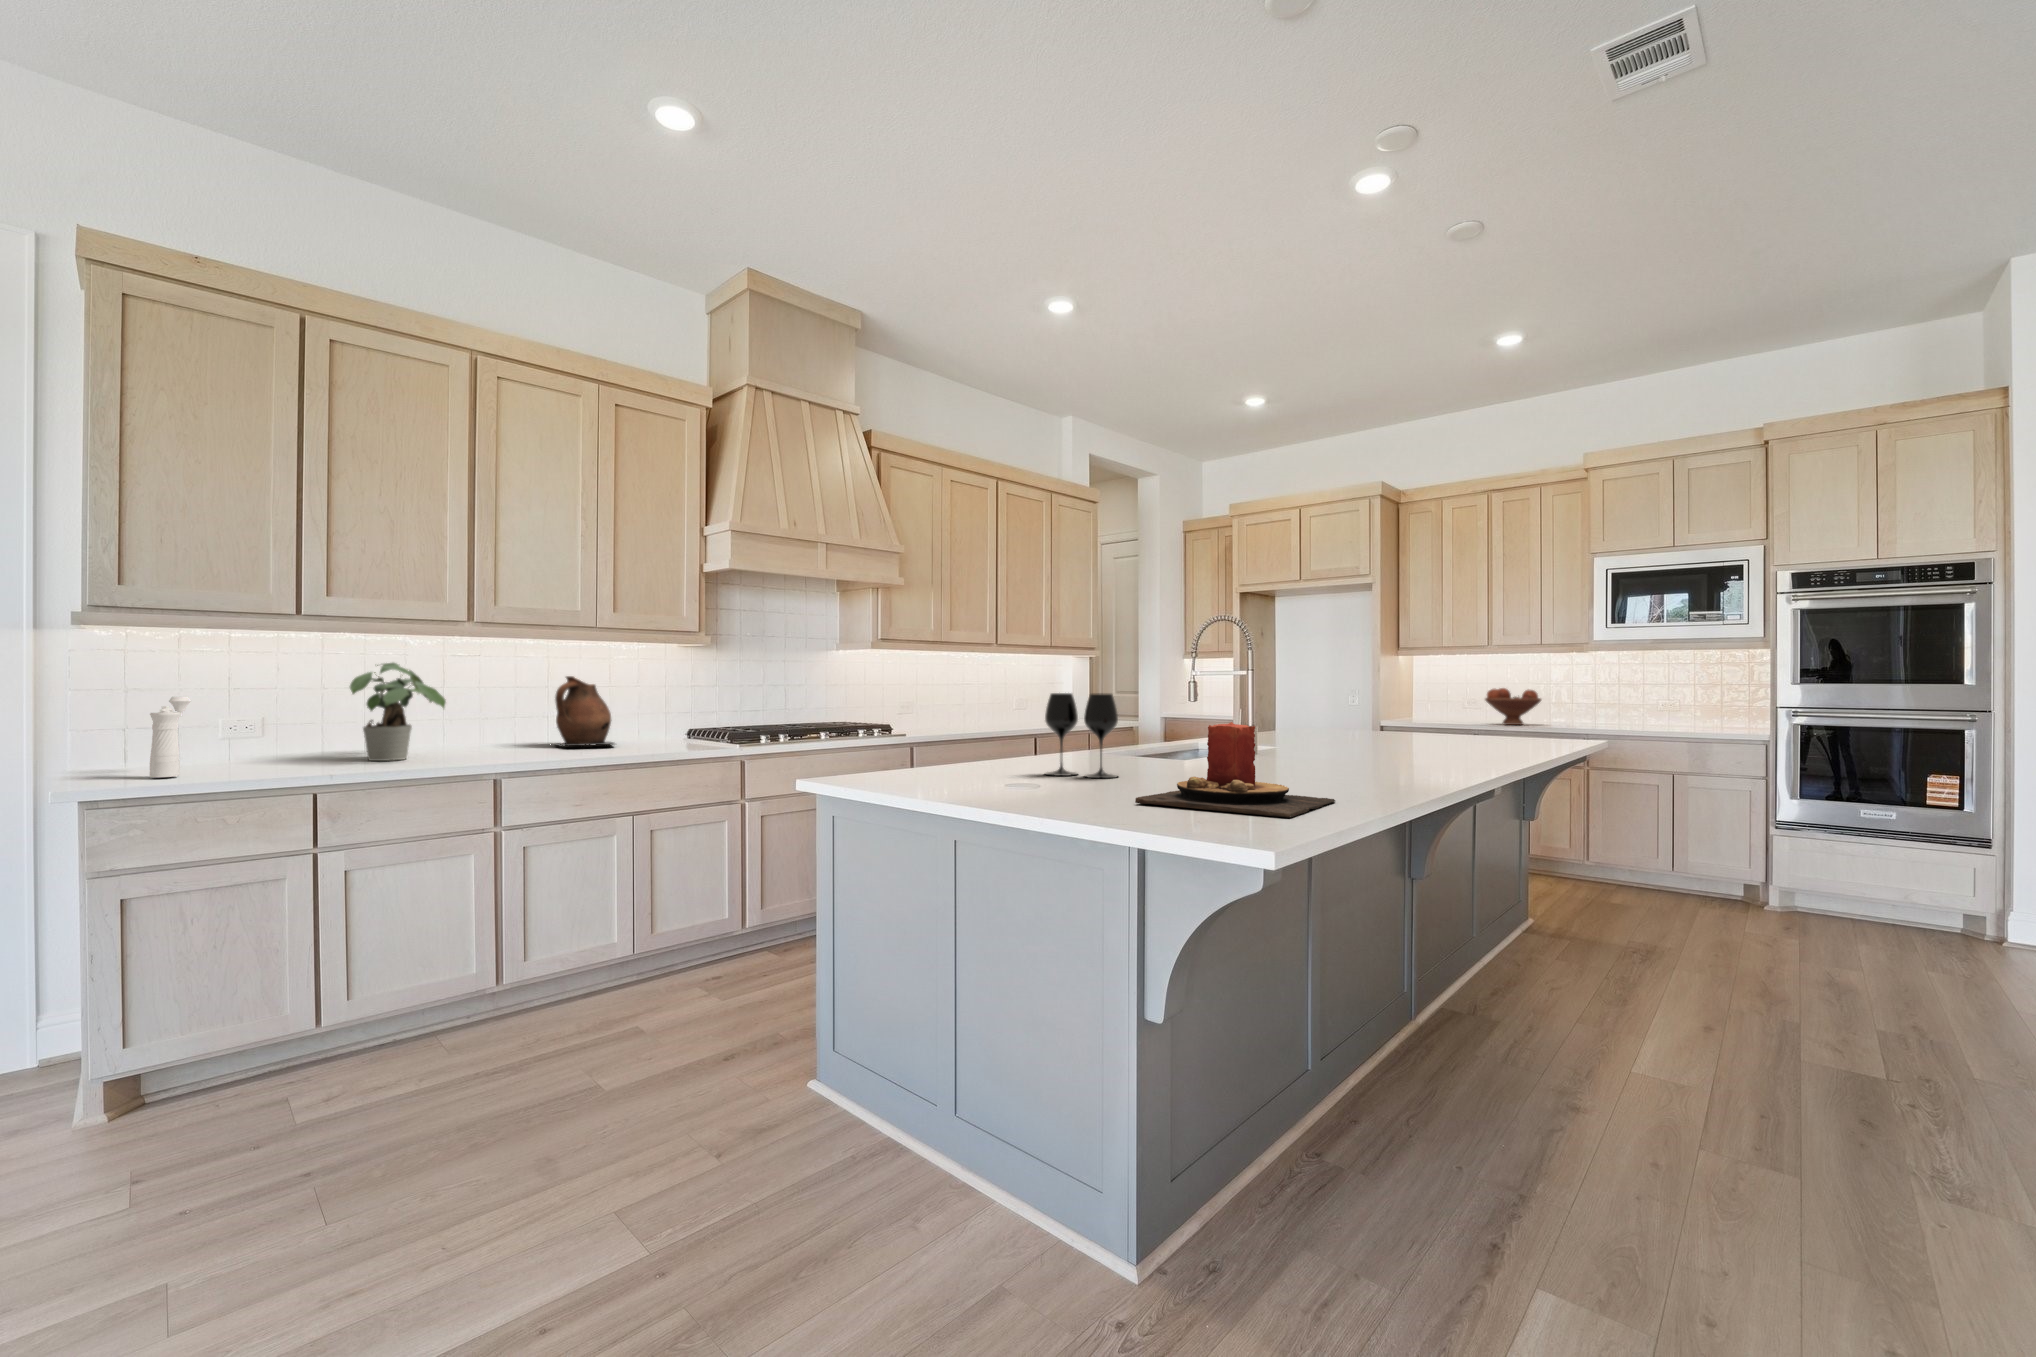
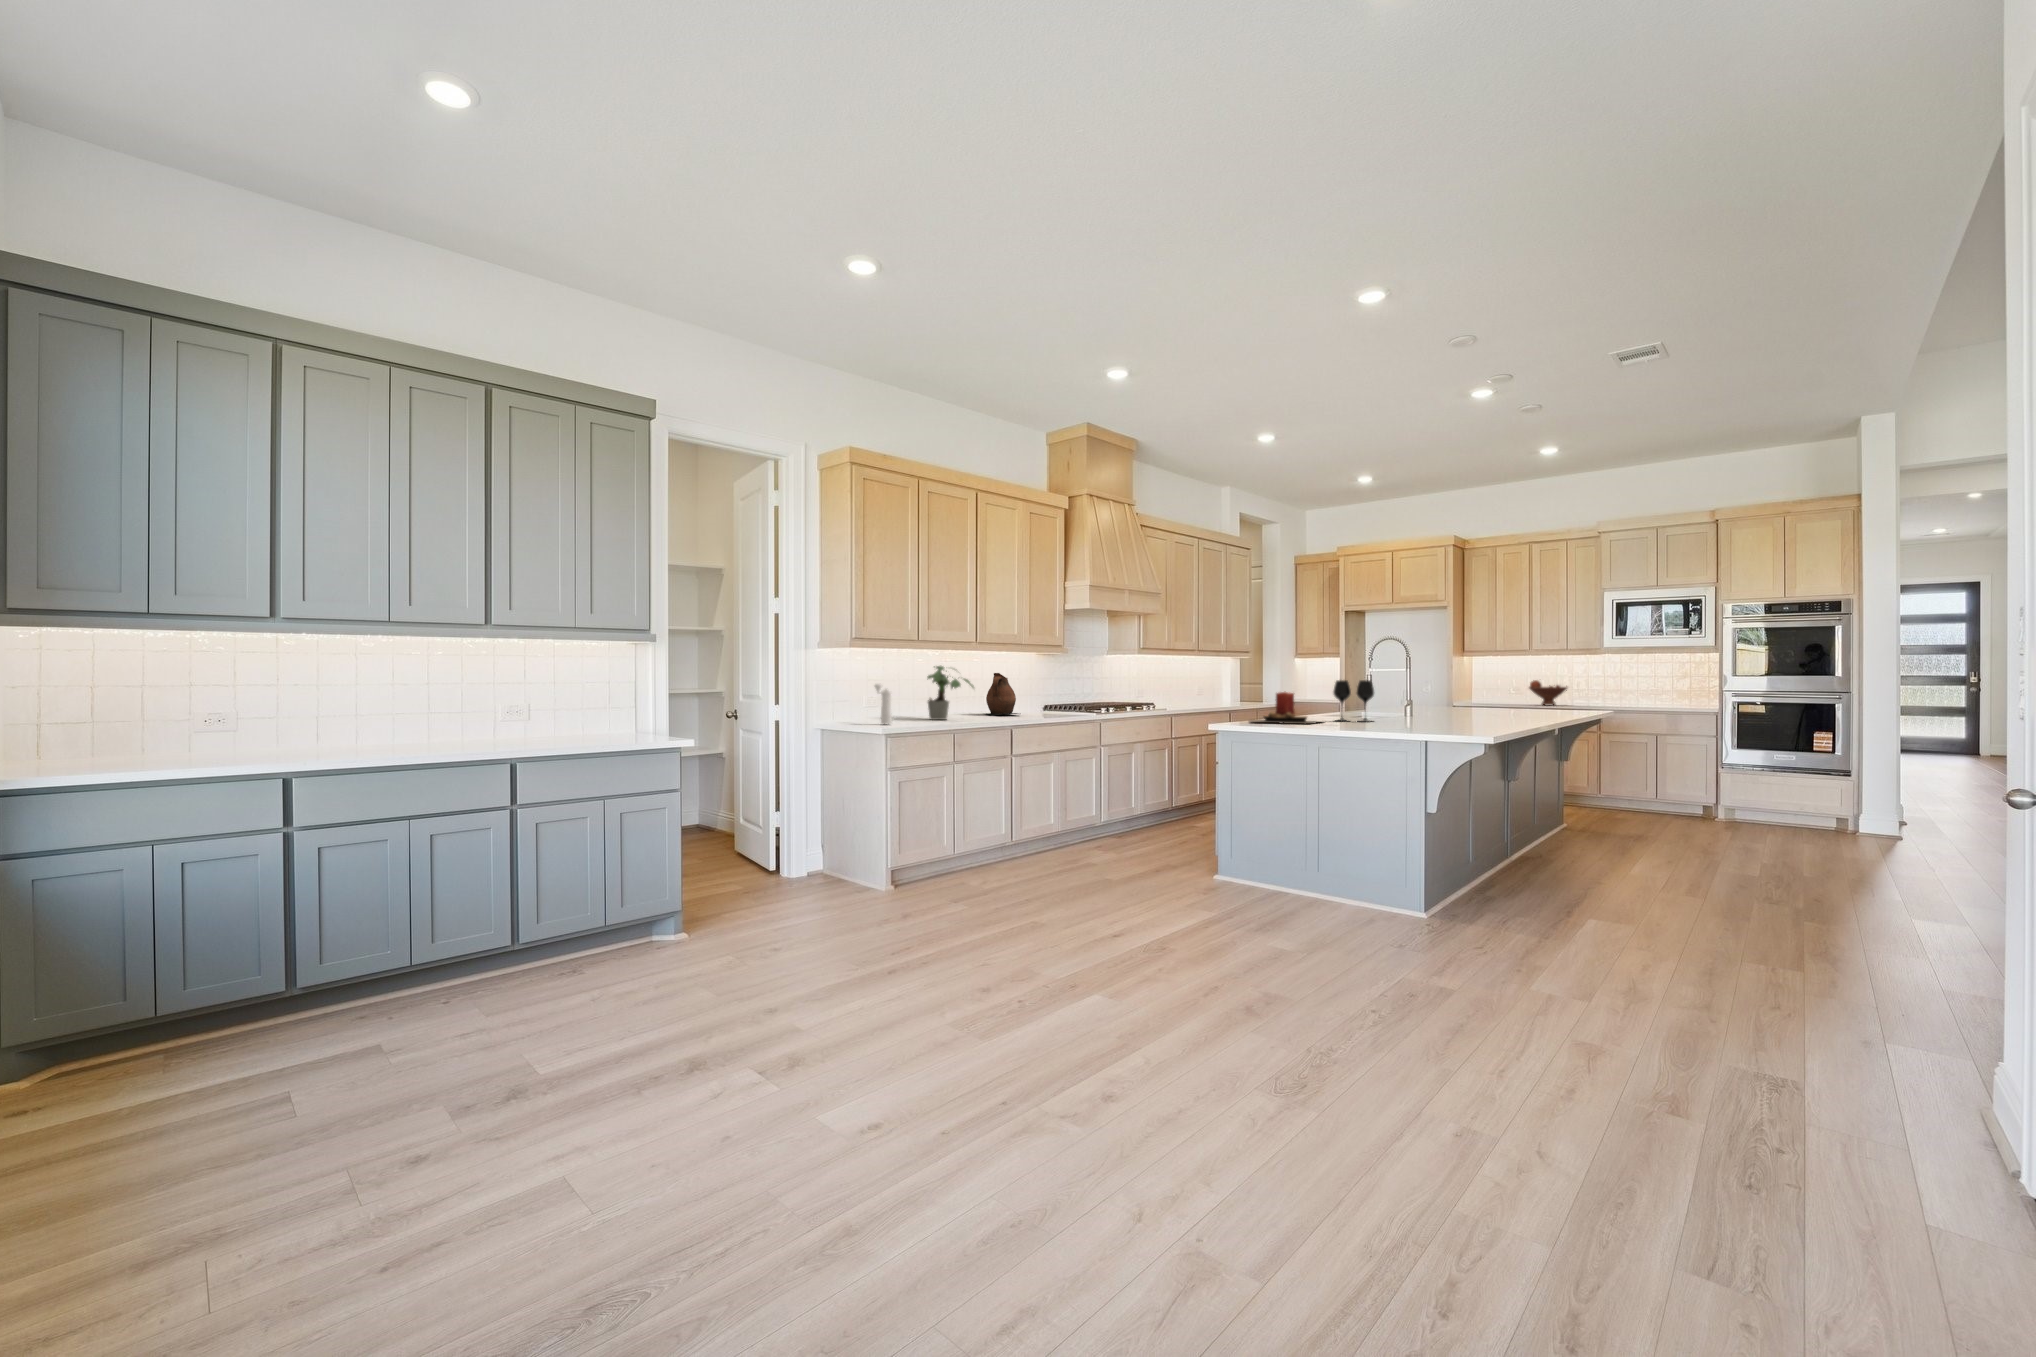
candle: present [1135,722,1335,818] -> present [1249,692,1320,724]

